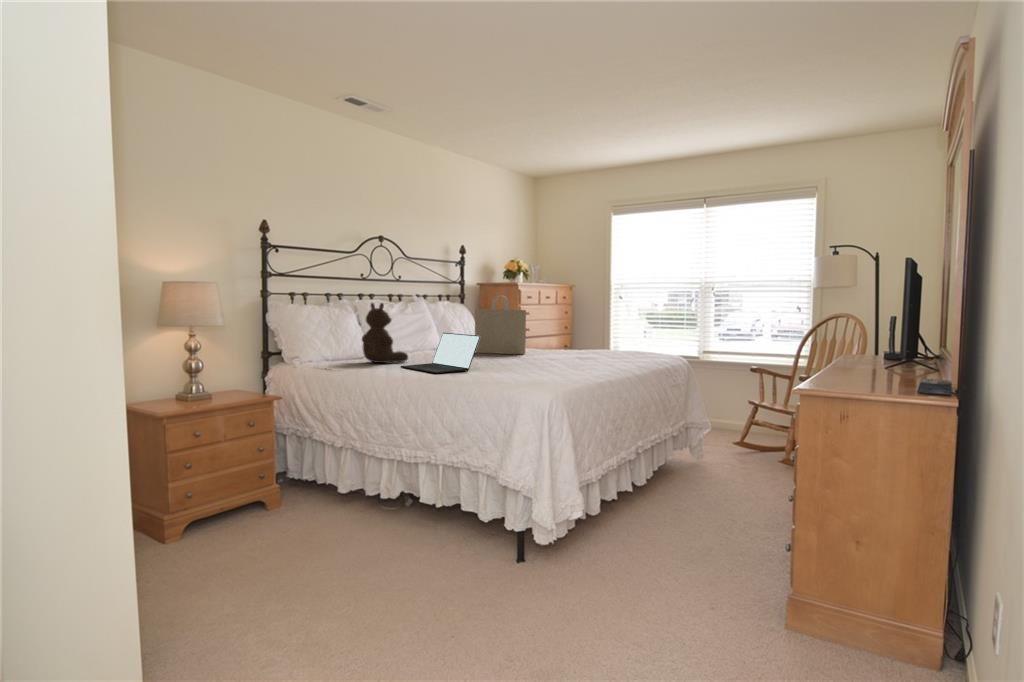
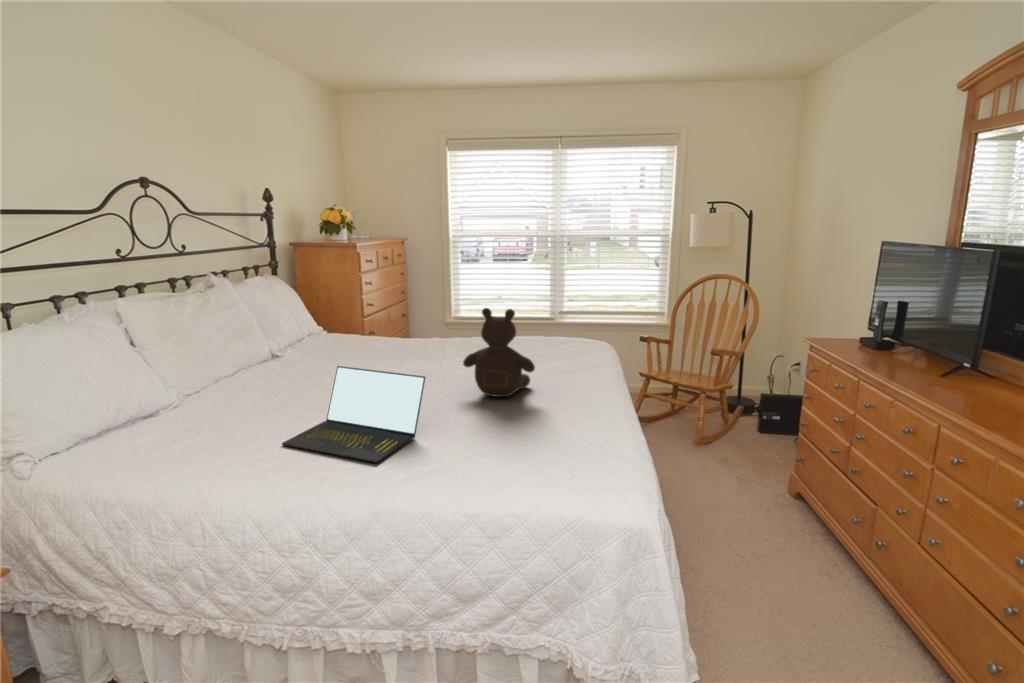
tote bag: present [475,295,526,354] -> none [337,277,417,363]
teddy bear: present [362,303,408,363] -> present [463,308,535,397]

